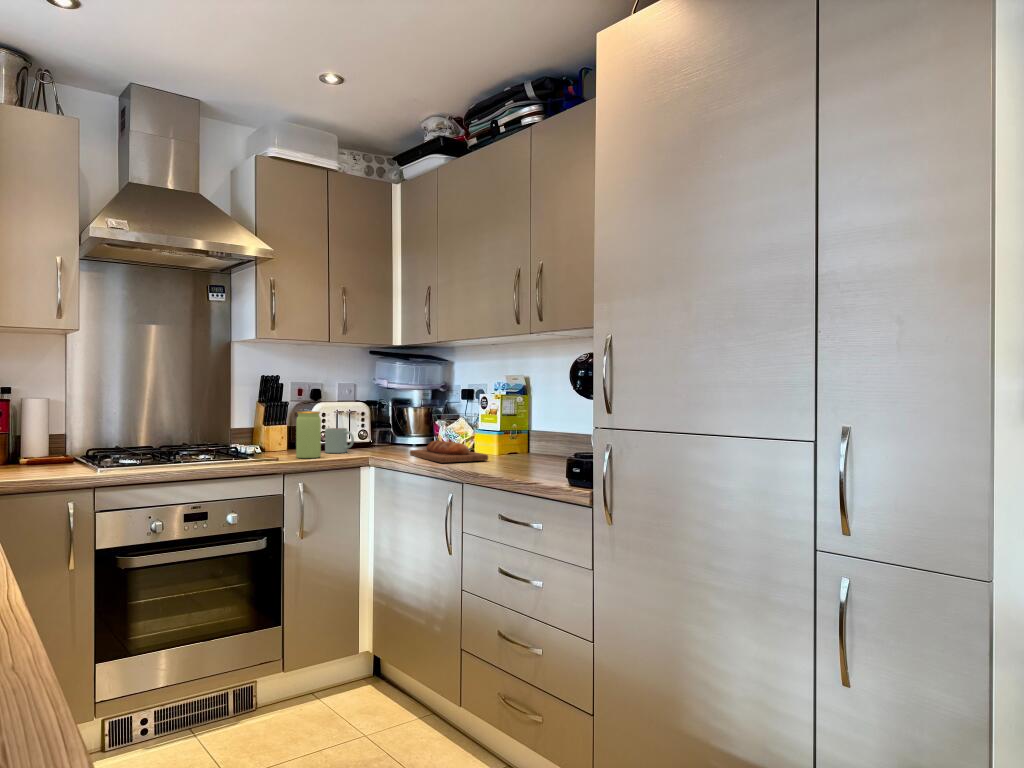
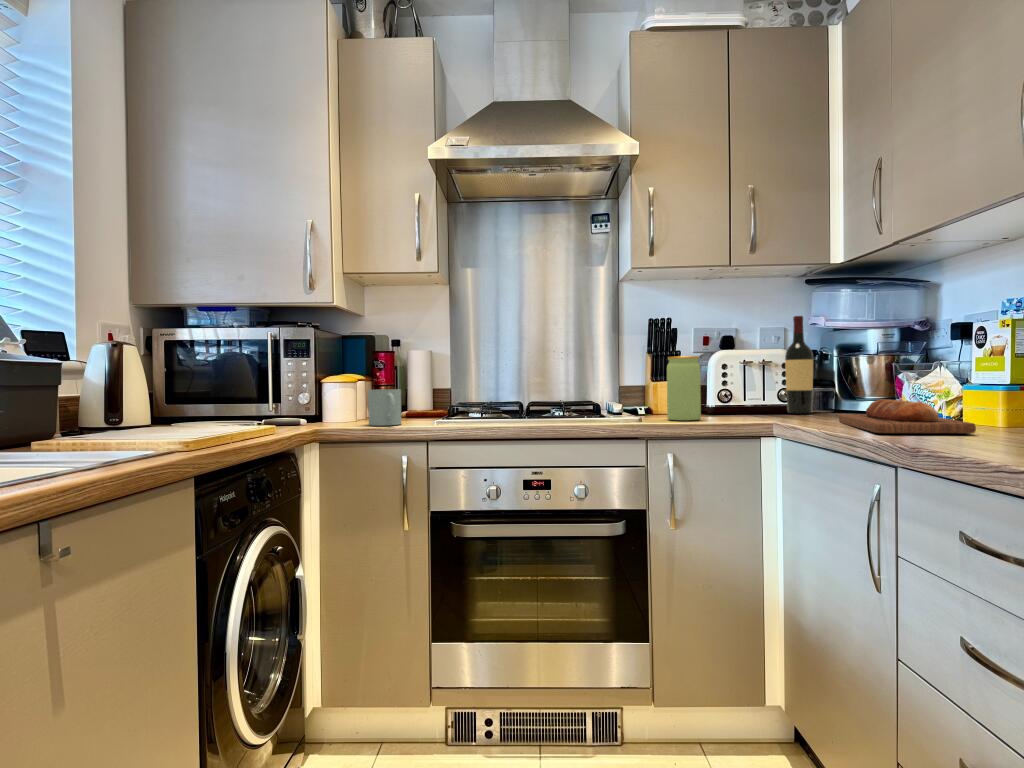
wine bottle: none [369,382,387,449] -> present [785,316,813,414]
mug: present [325,428,354,453] -> present [368,389,401,426]

